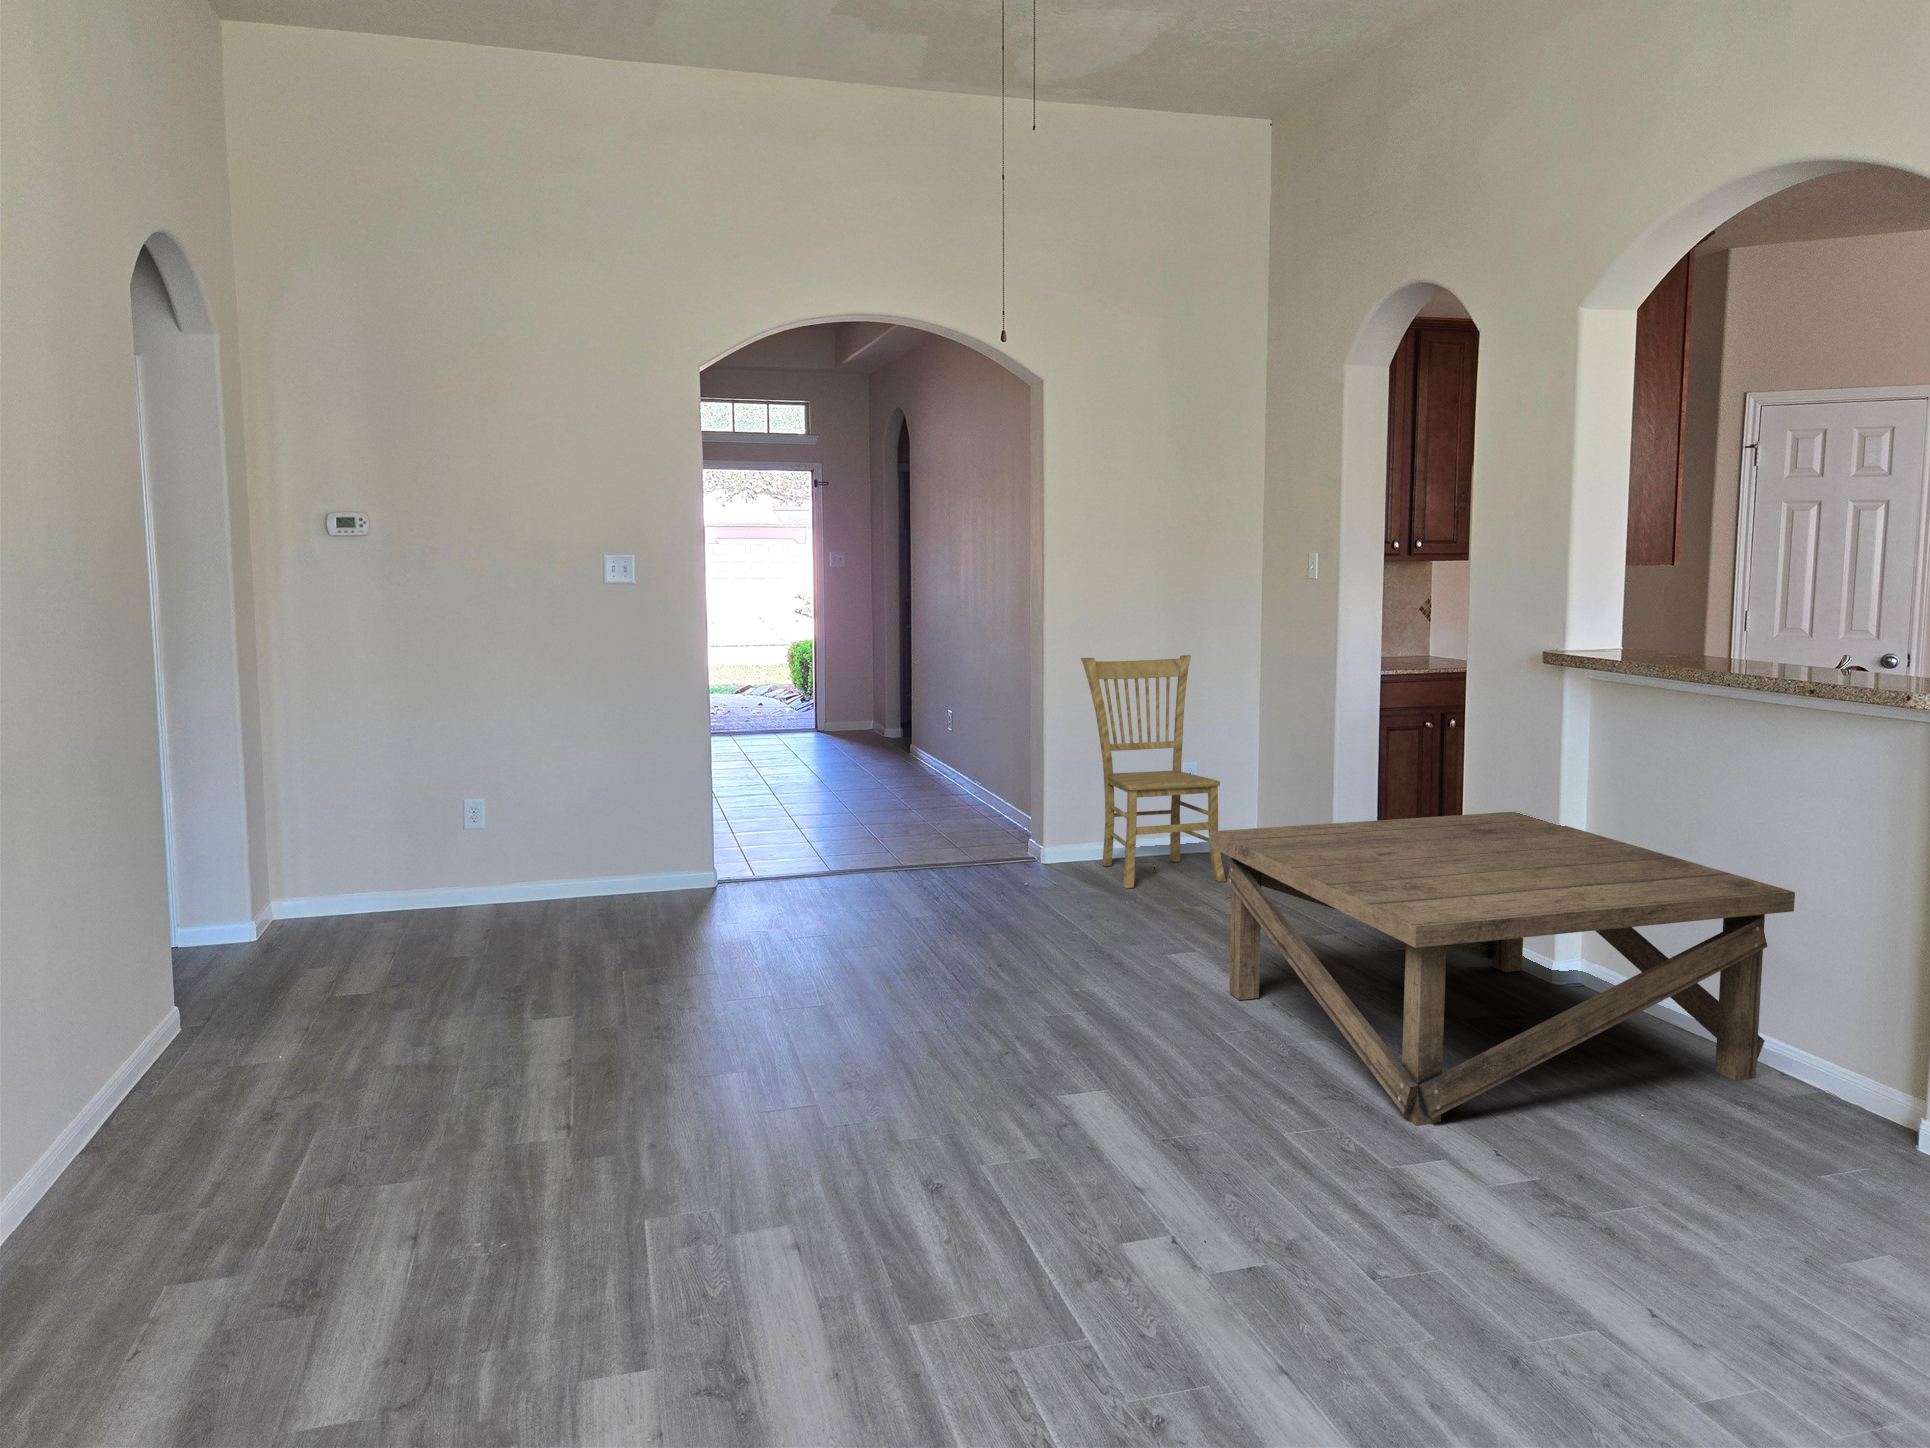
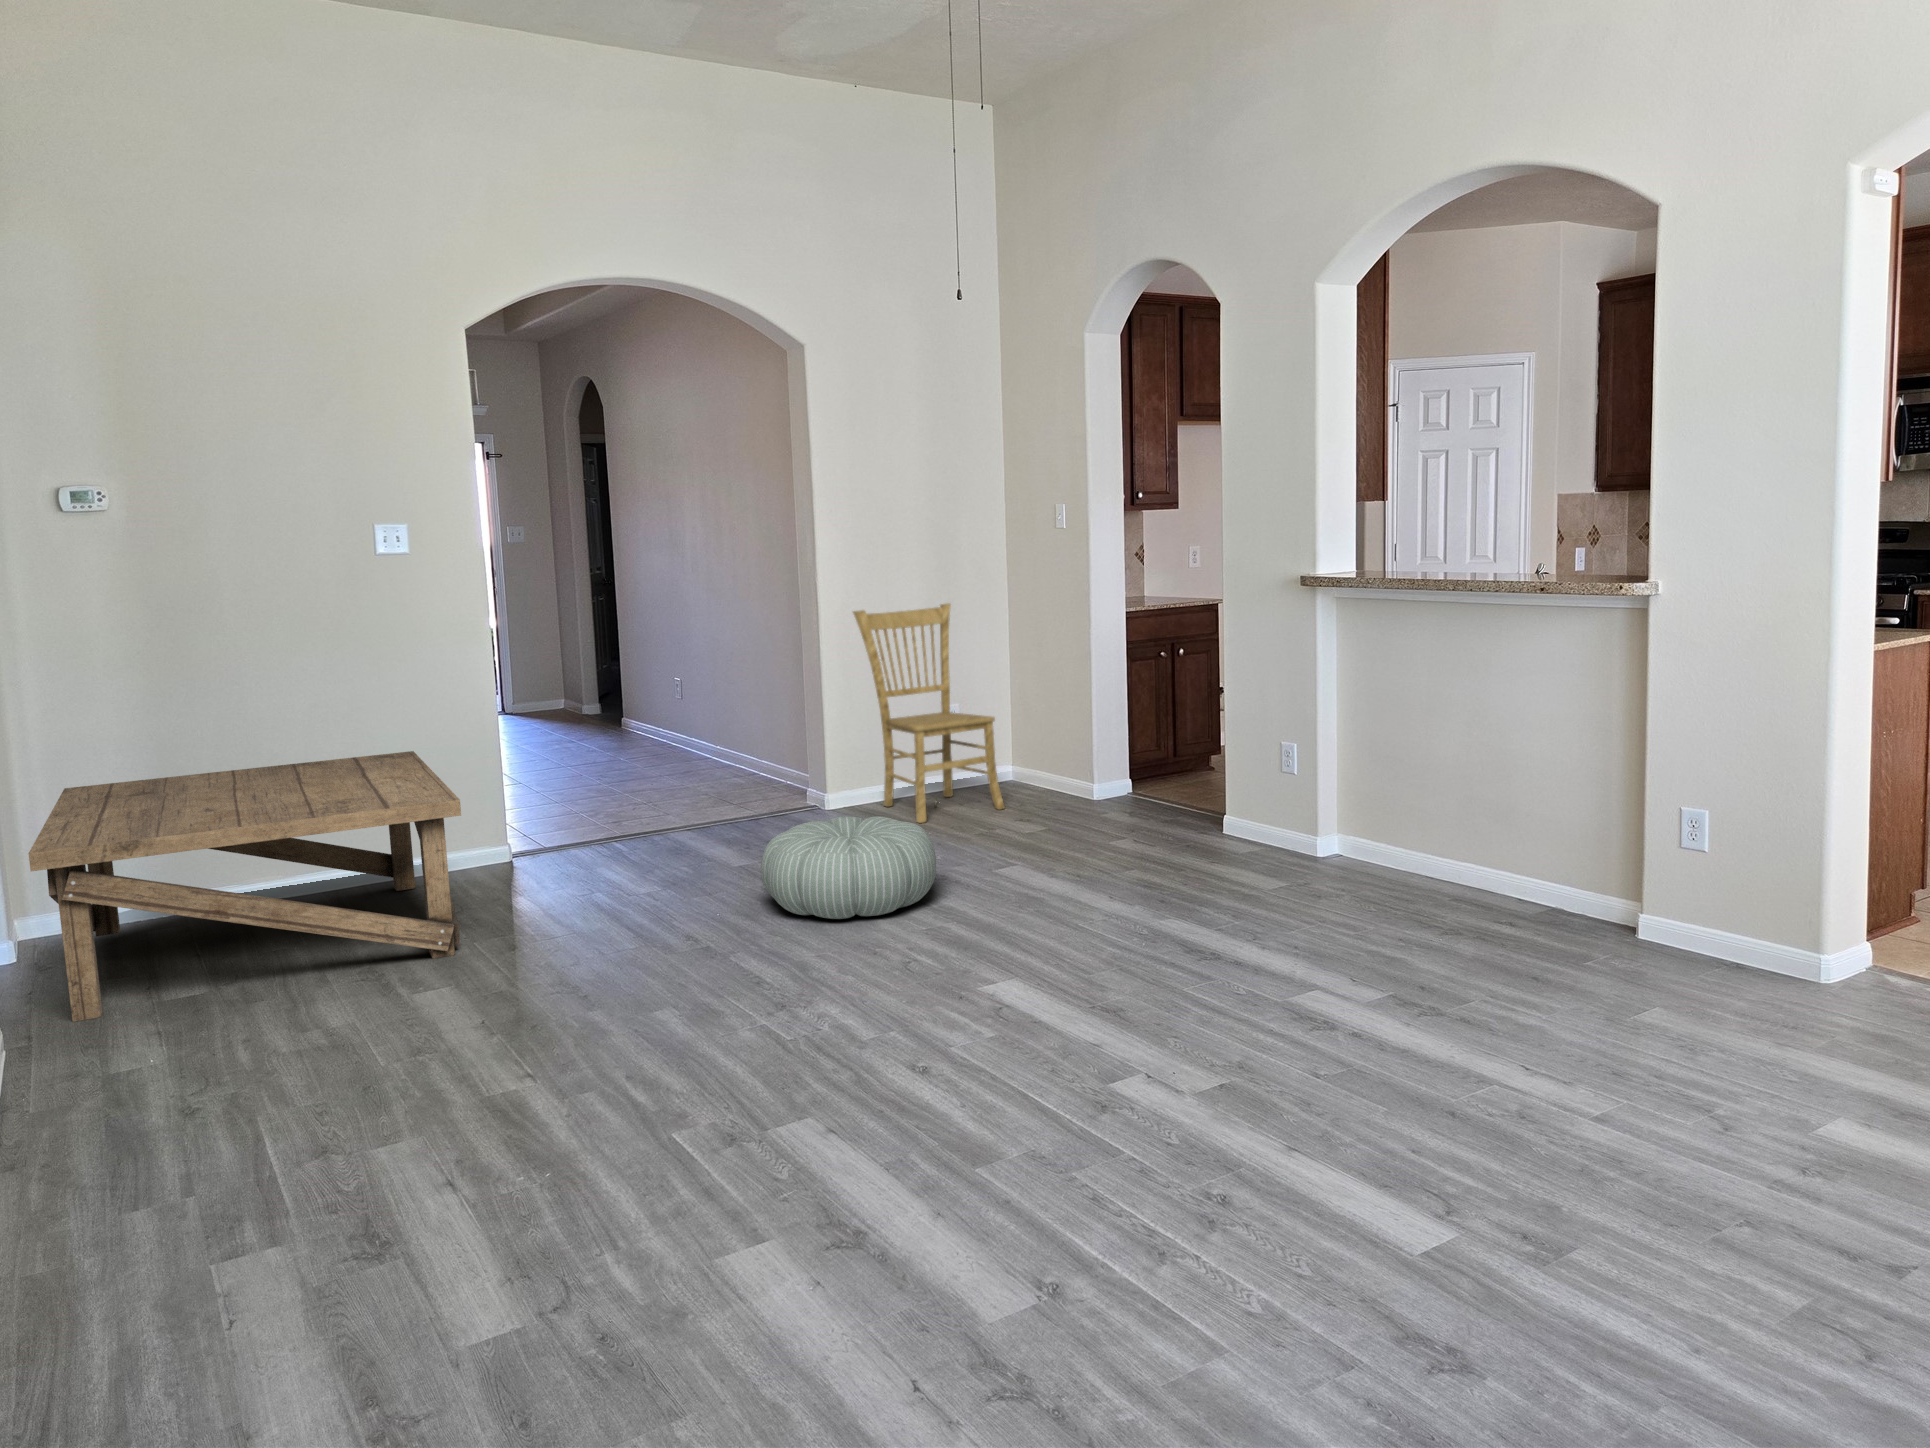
coffee table: present [1211,812,1795,1126] -> present [28,751,461,1022]
pouf: none [906,878,1092,990] -> present [761,816,936,919]

